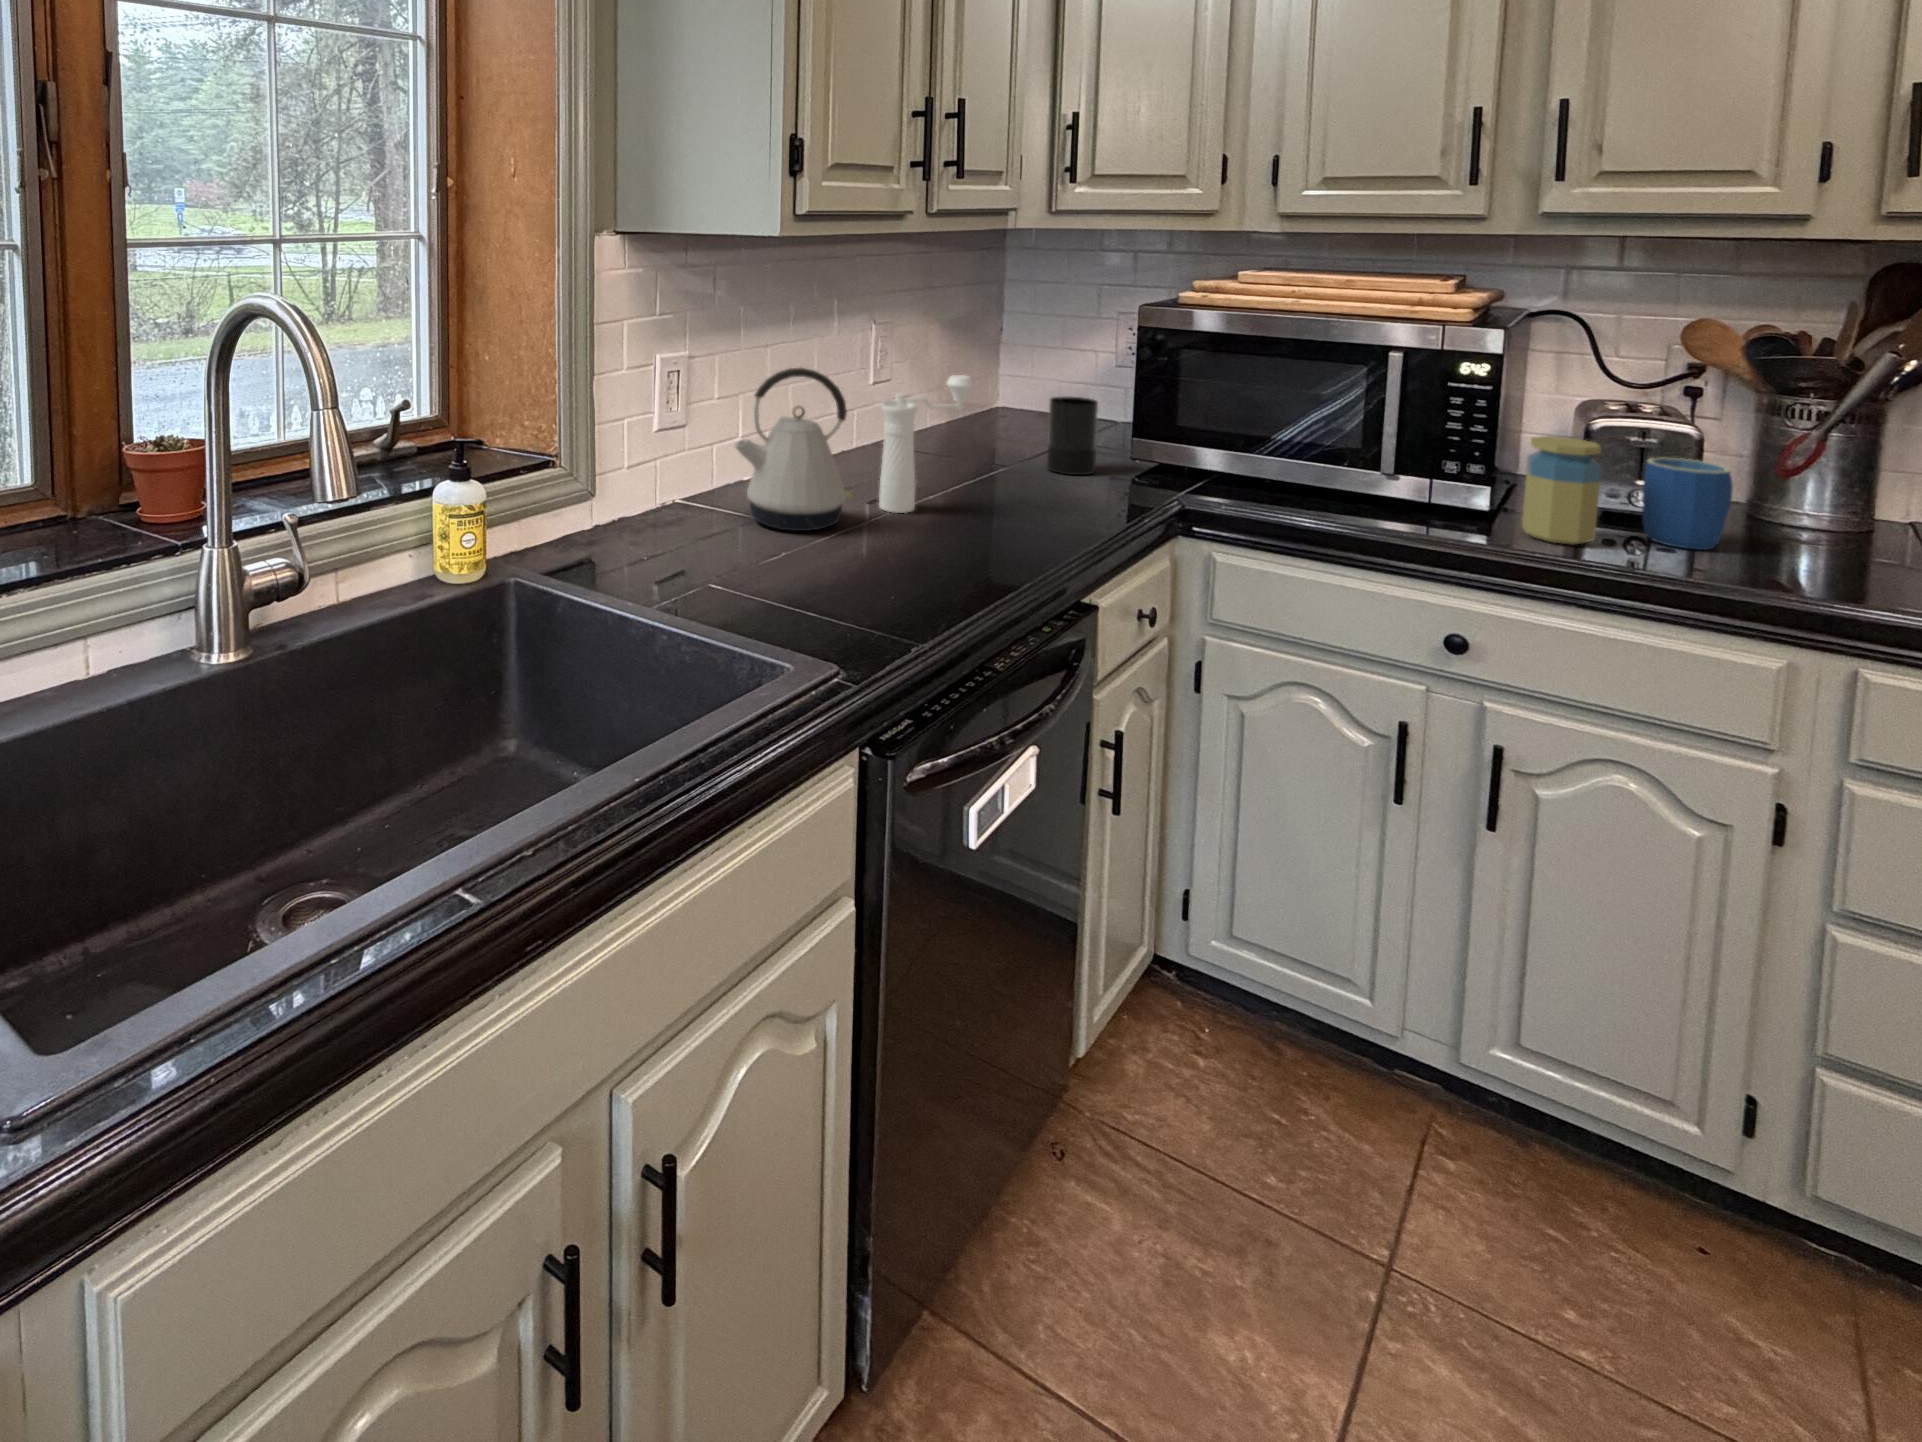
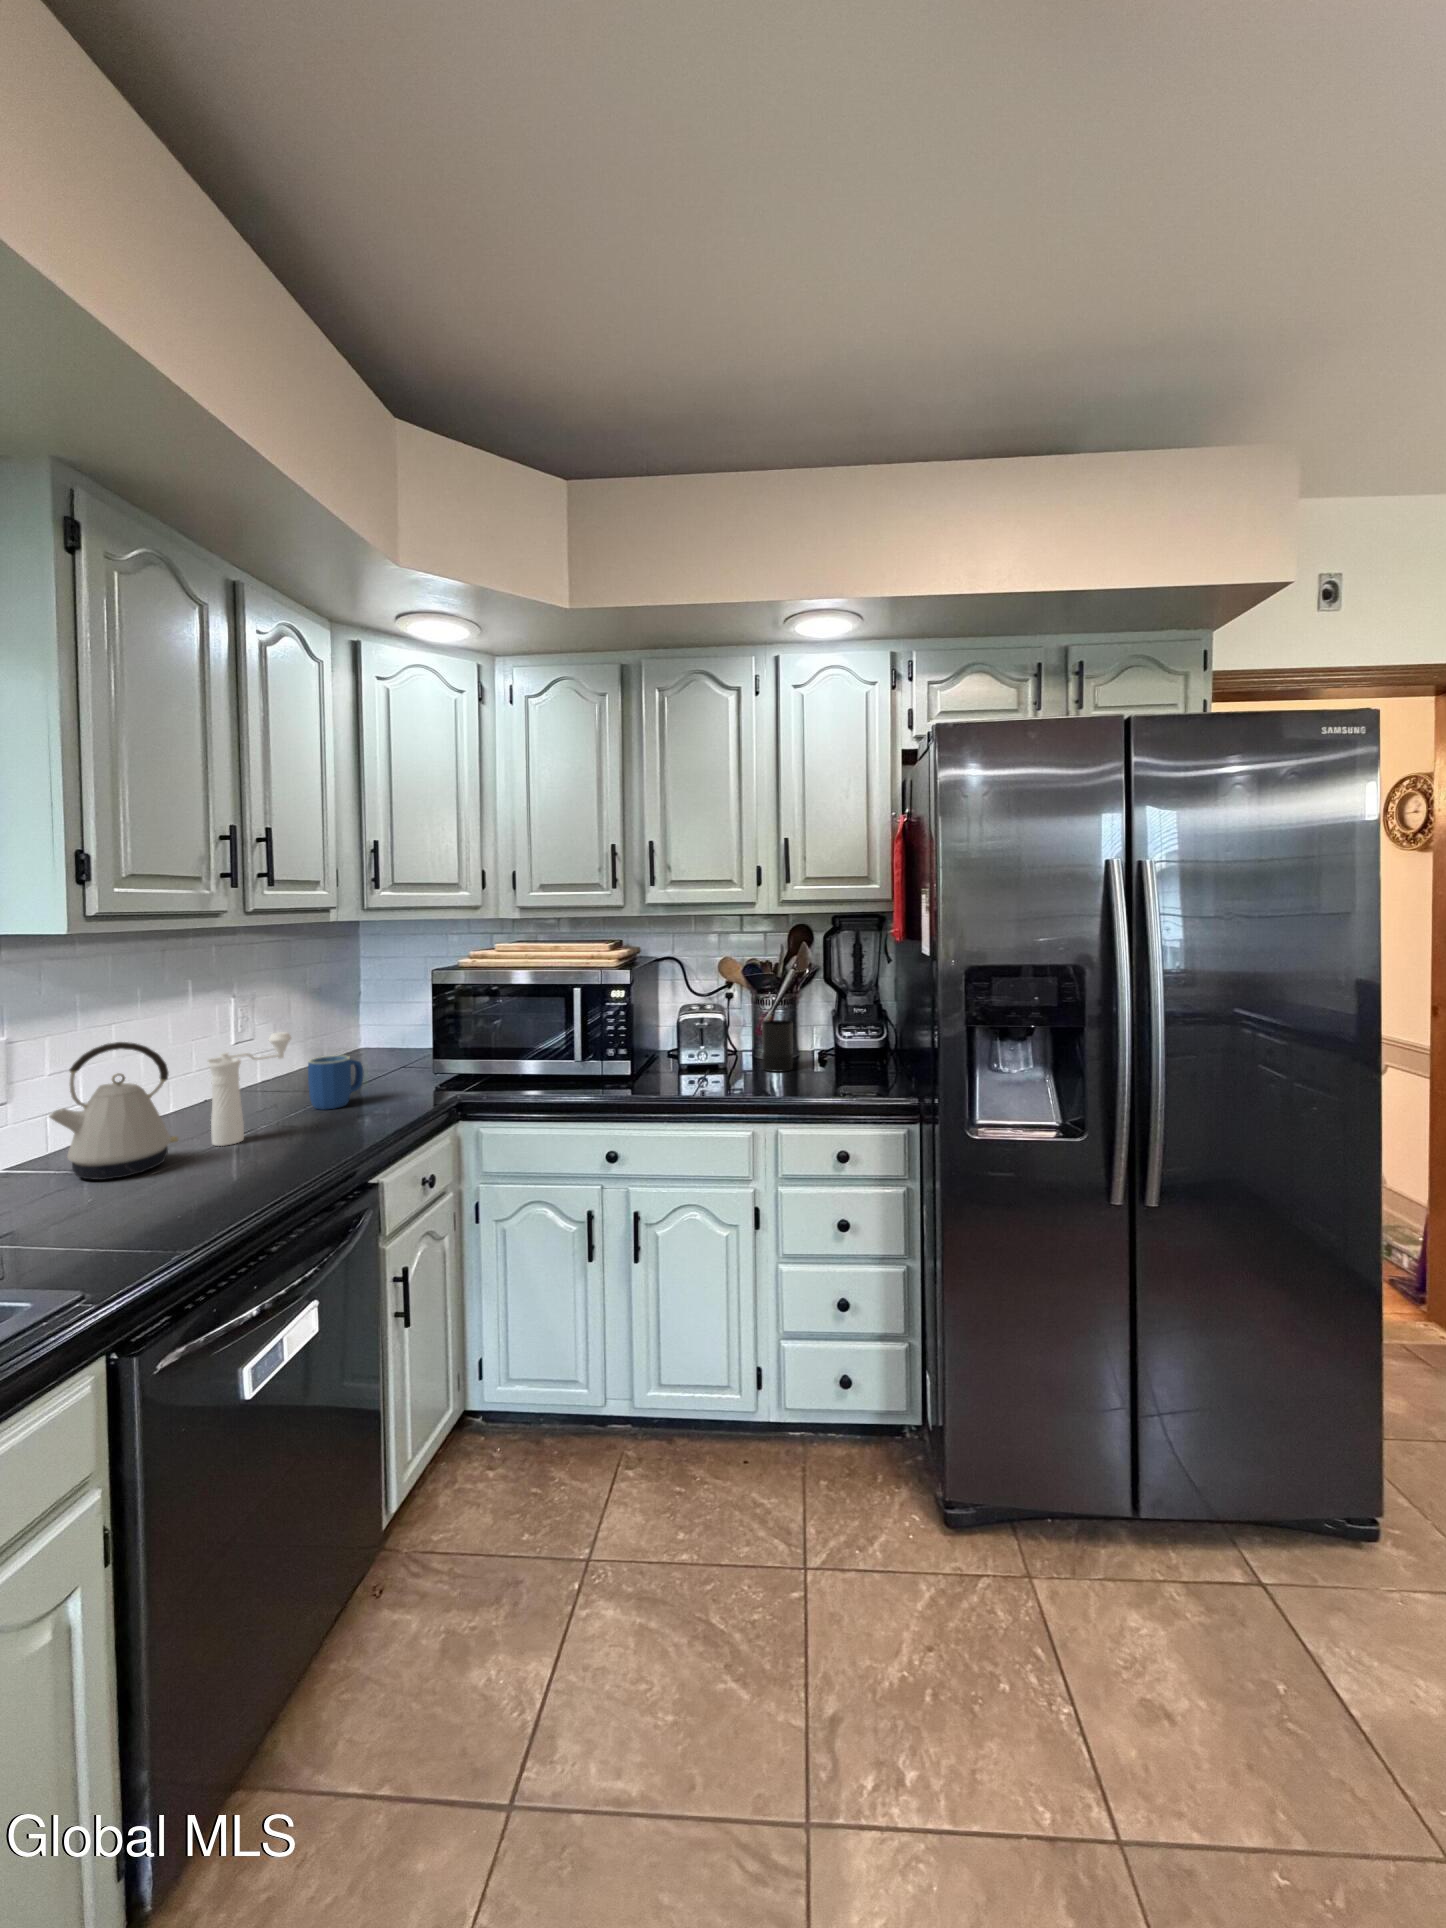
candle: present [1047,396,1098,475] -> present [762,1020,793,1072]
jar: present [1522,436,1601,544] -> none [644,1028,676,1089]
mug: present [1642,458,1733,550] -> present [308,1055,364,1110]

